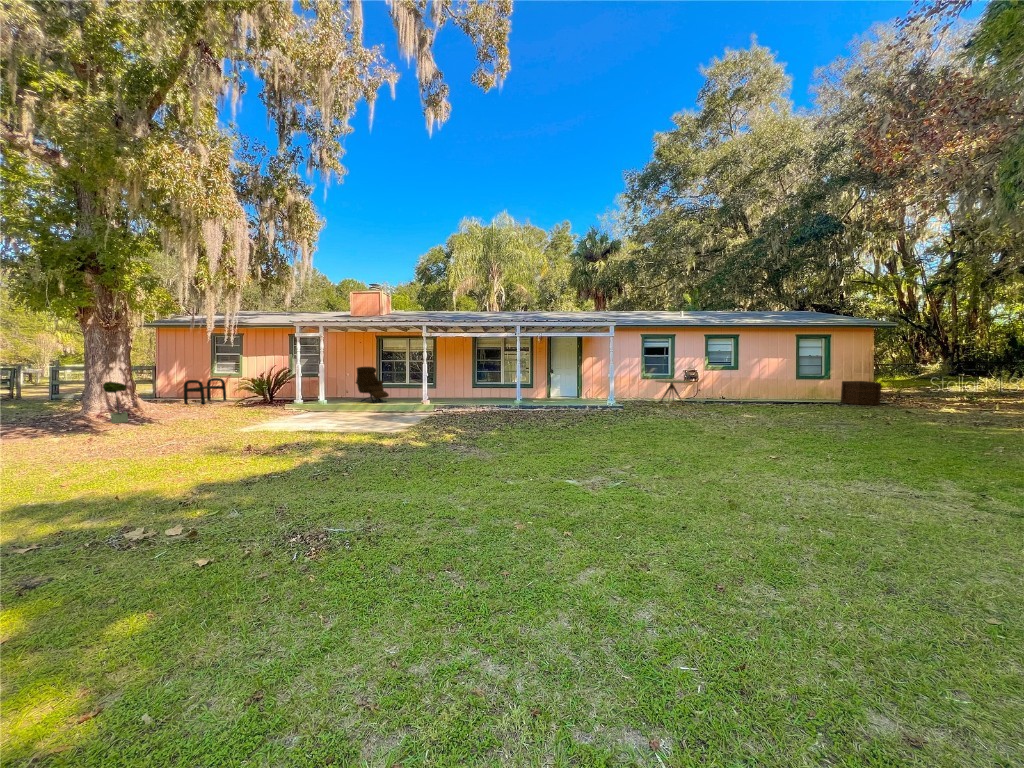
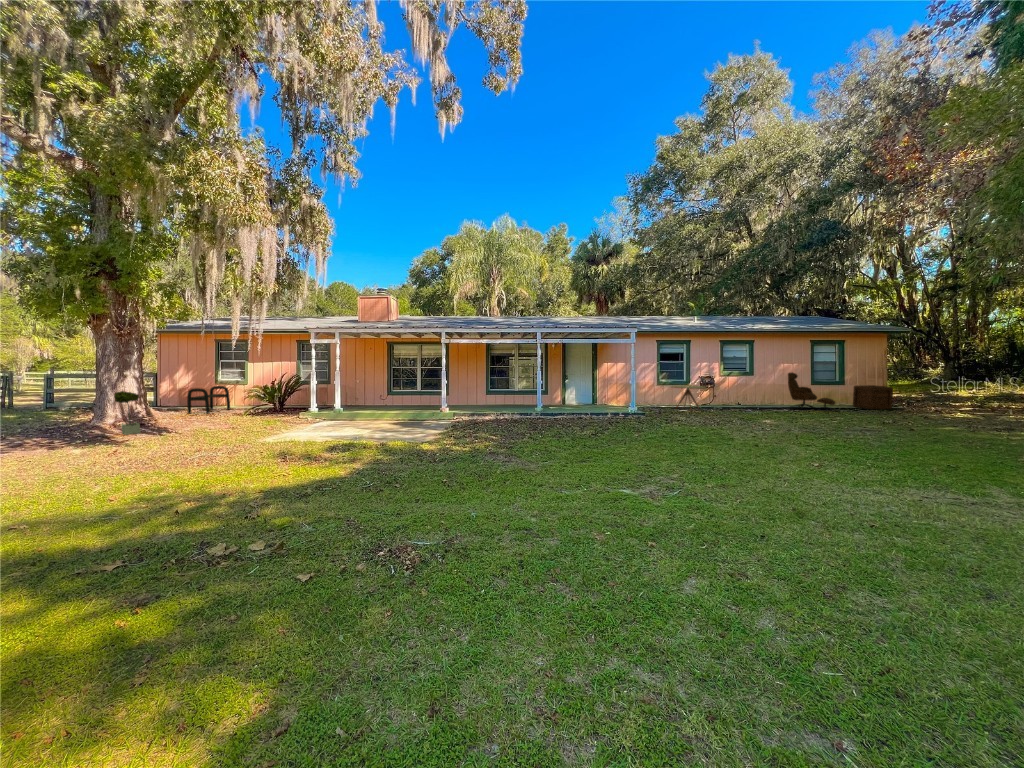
lounge chair: present [356,367,389,402] -> present [788,373,835,410]

